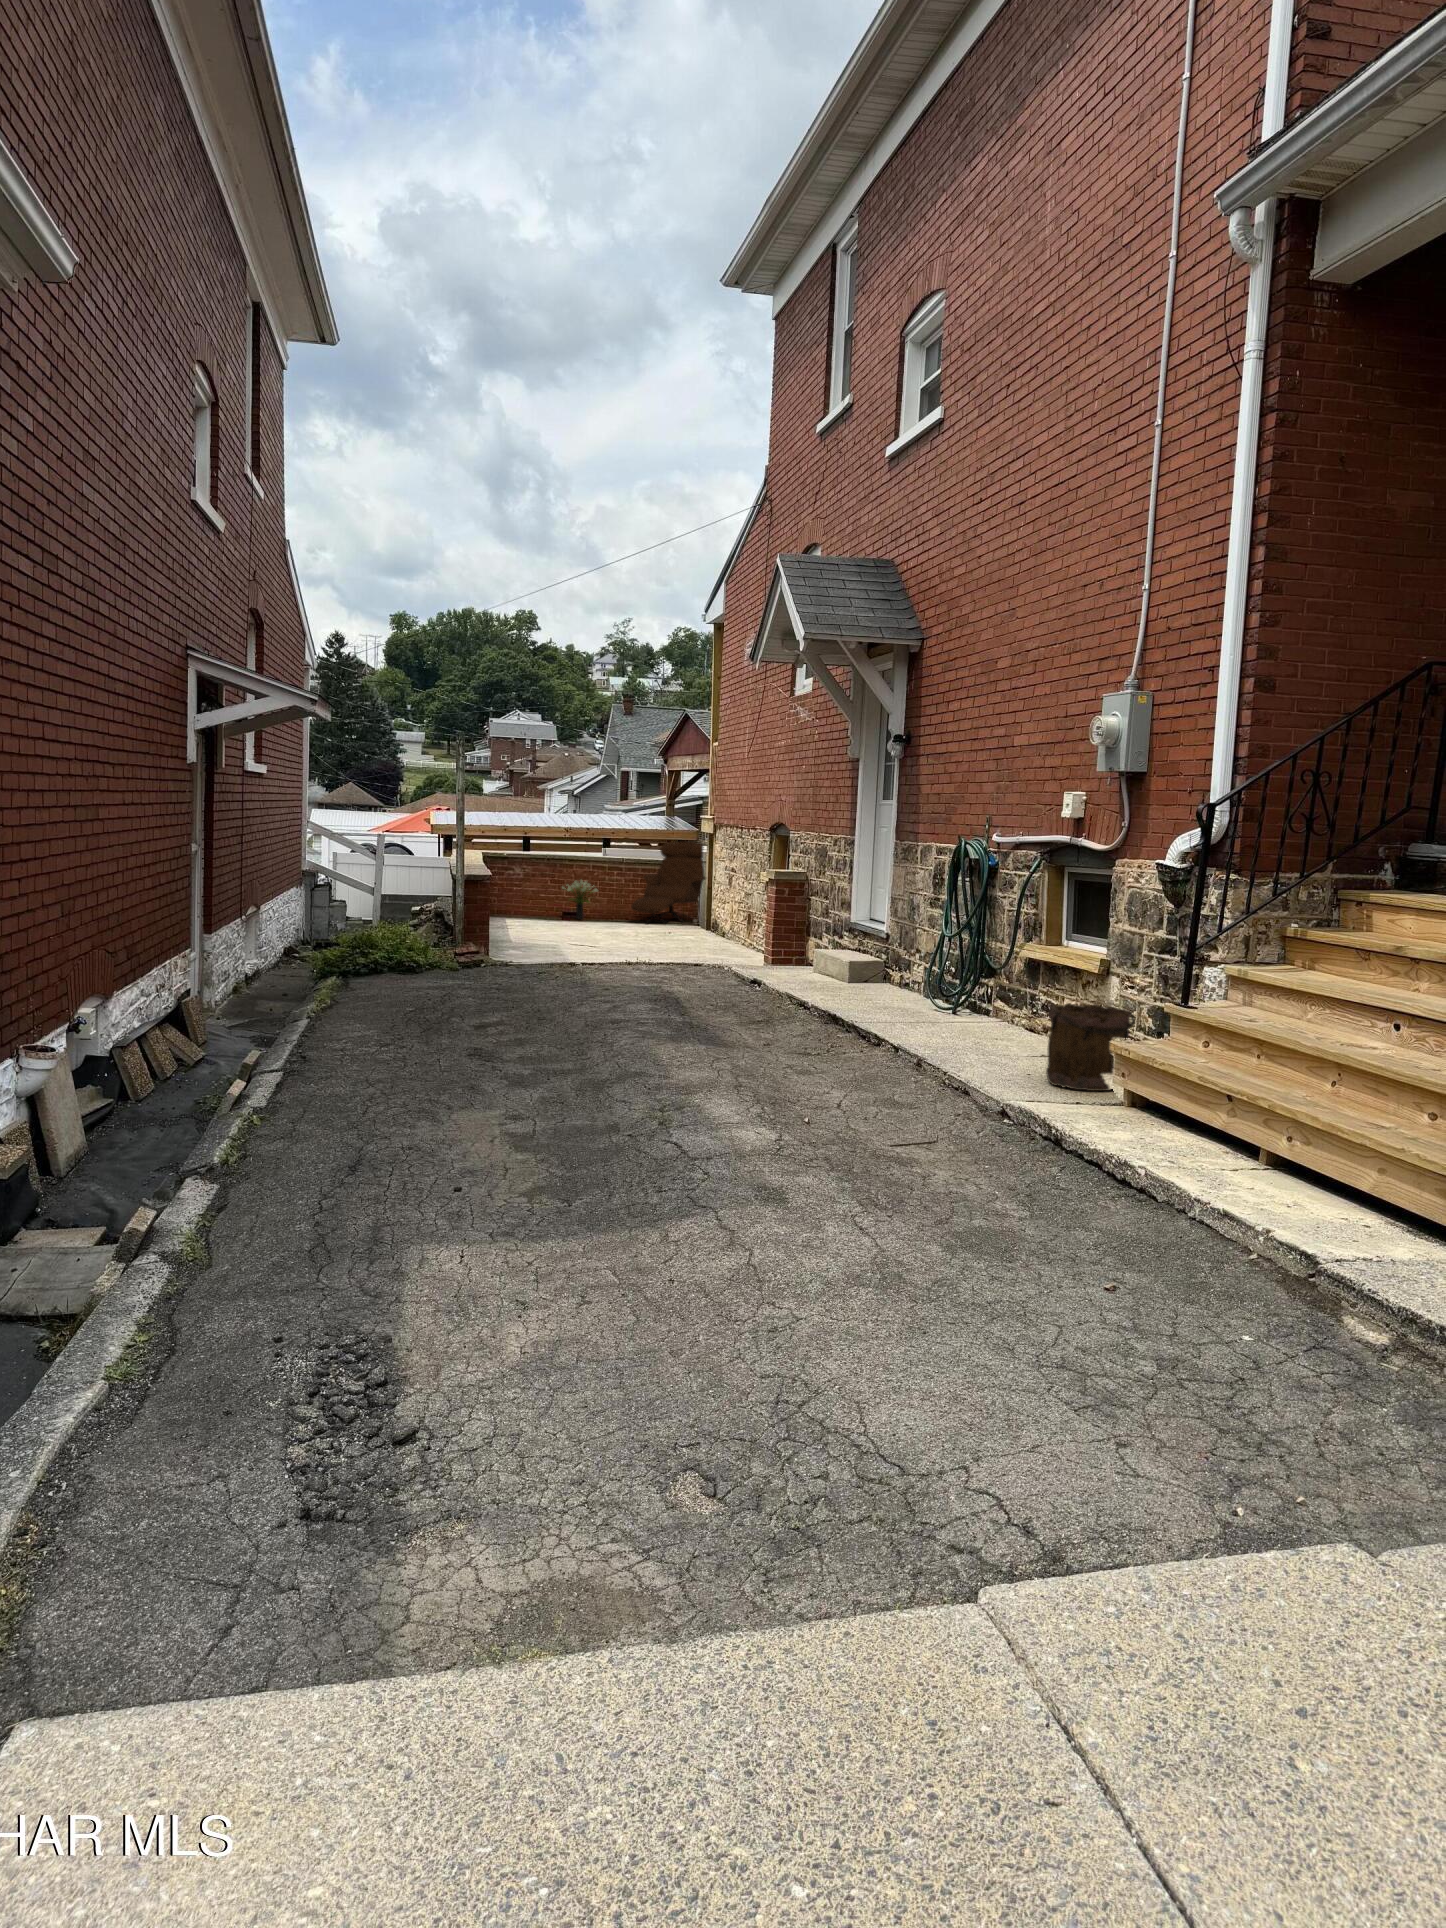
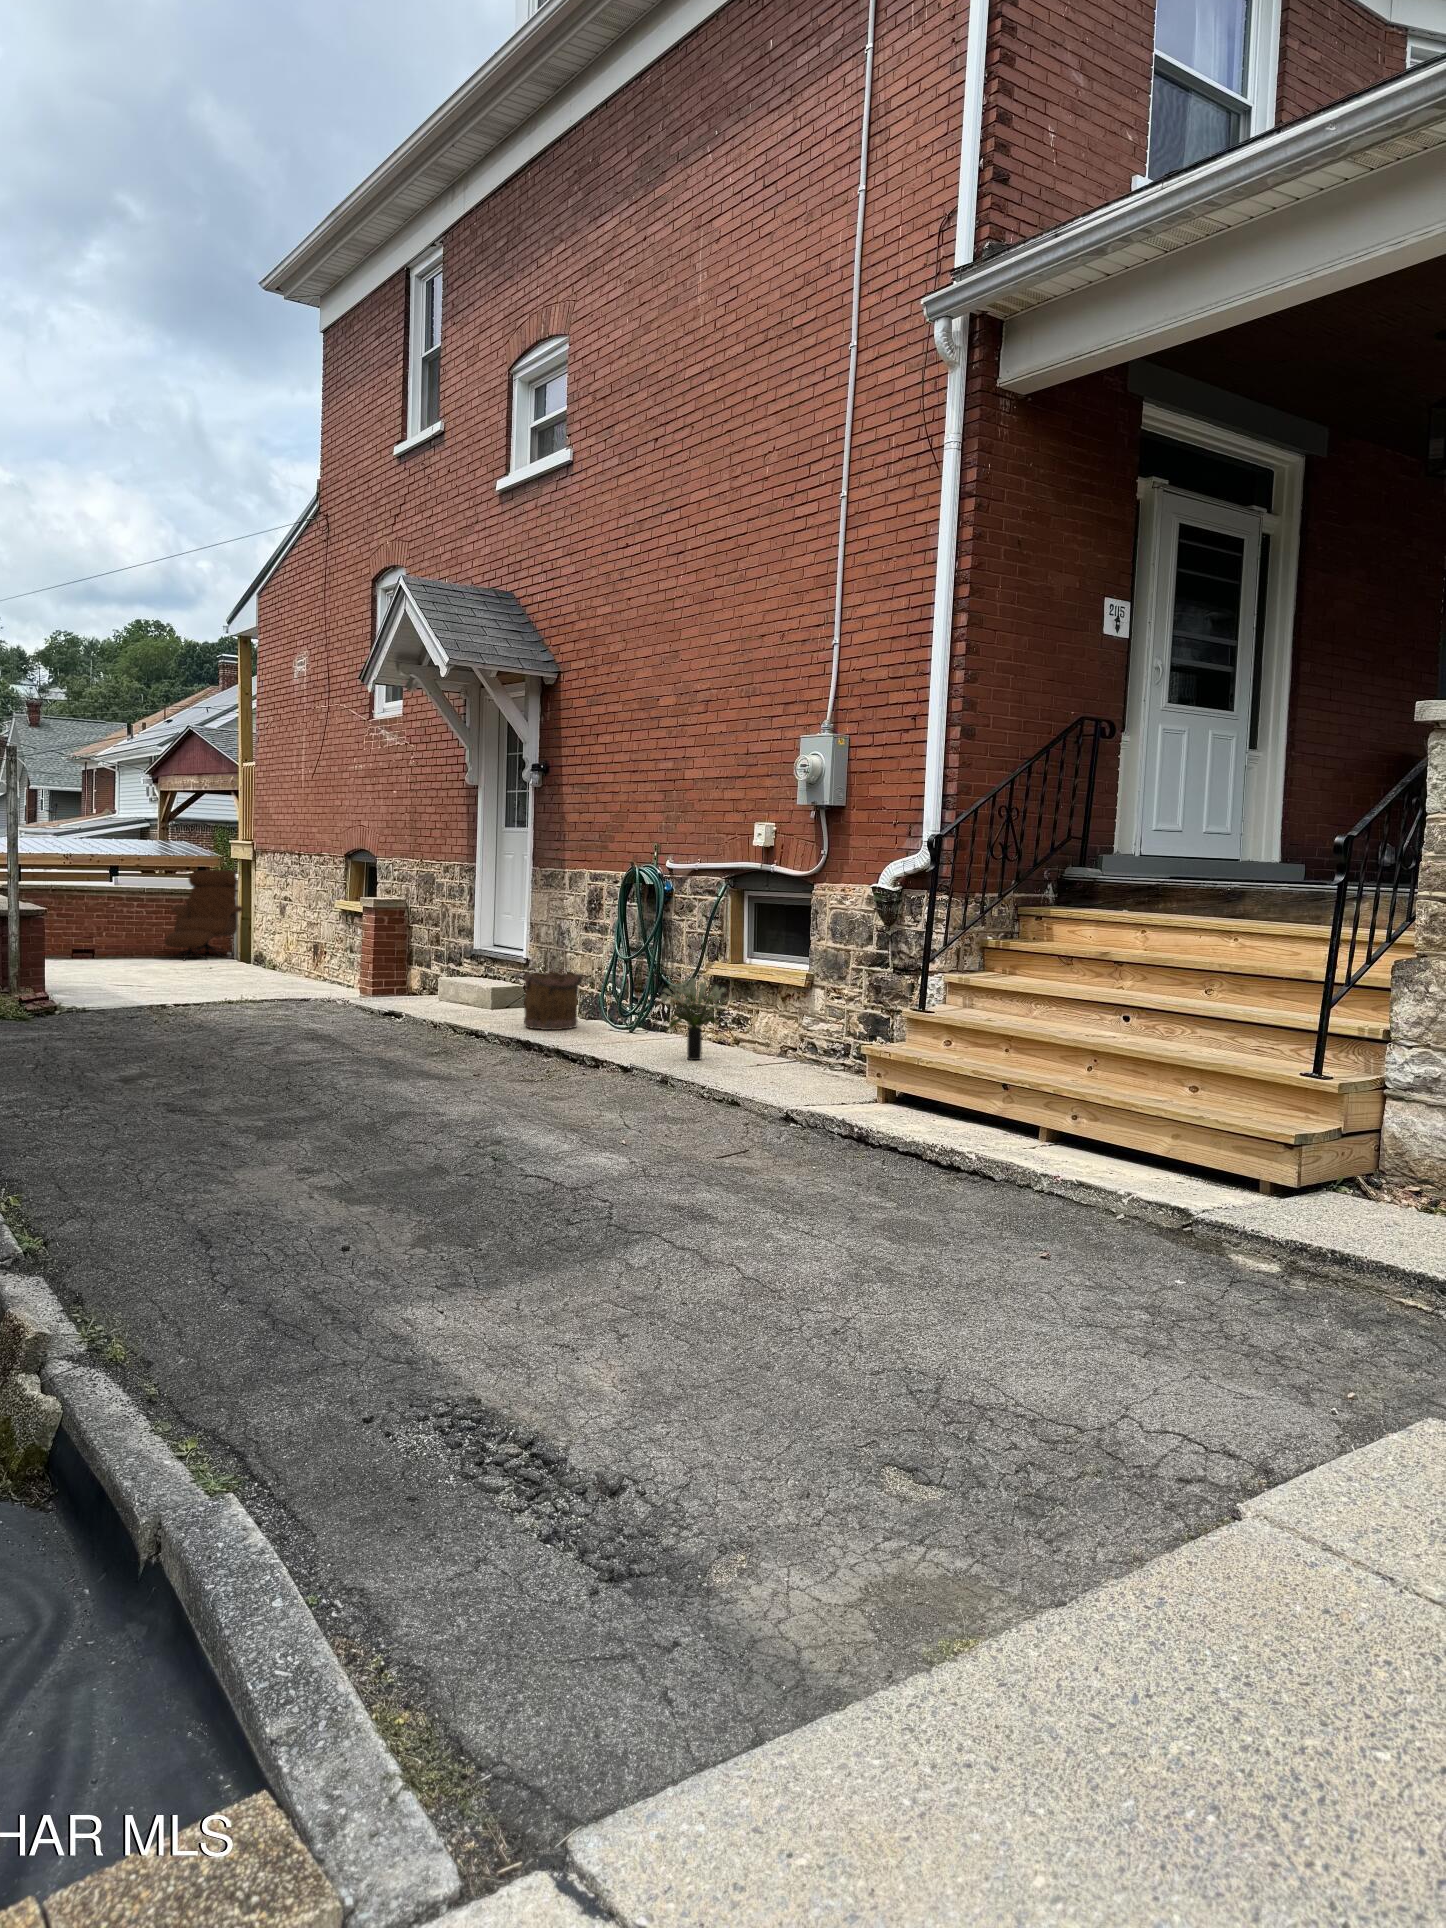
potted plant: present [567,880,598,919] -> present [660,978,735,1060]
bucket: present [1046,1003,1135,1091] -> present [524,972,582,1030]

